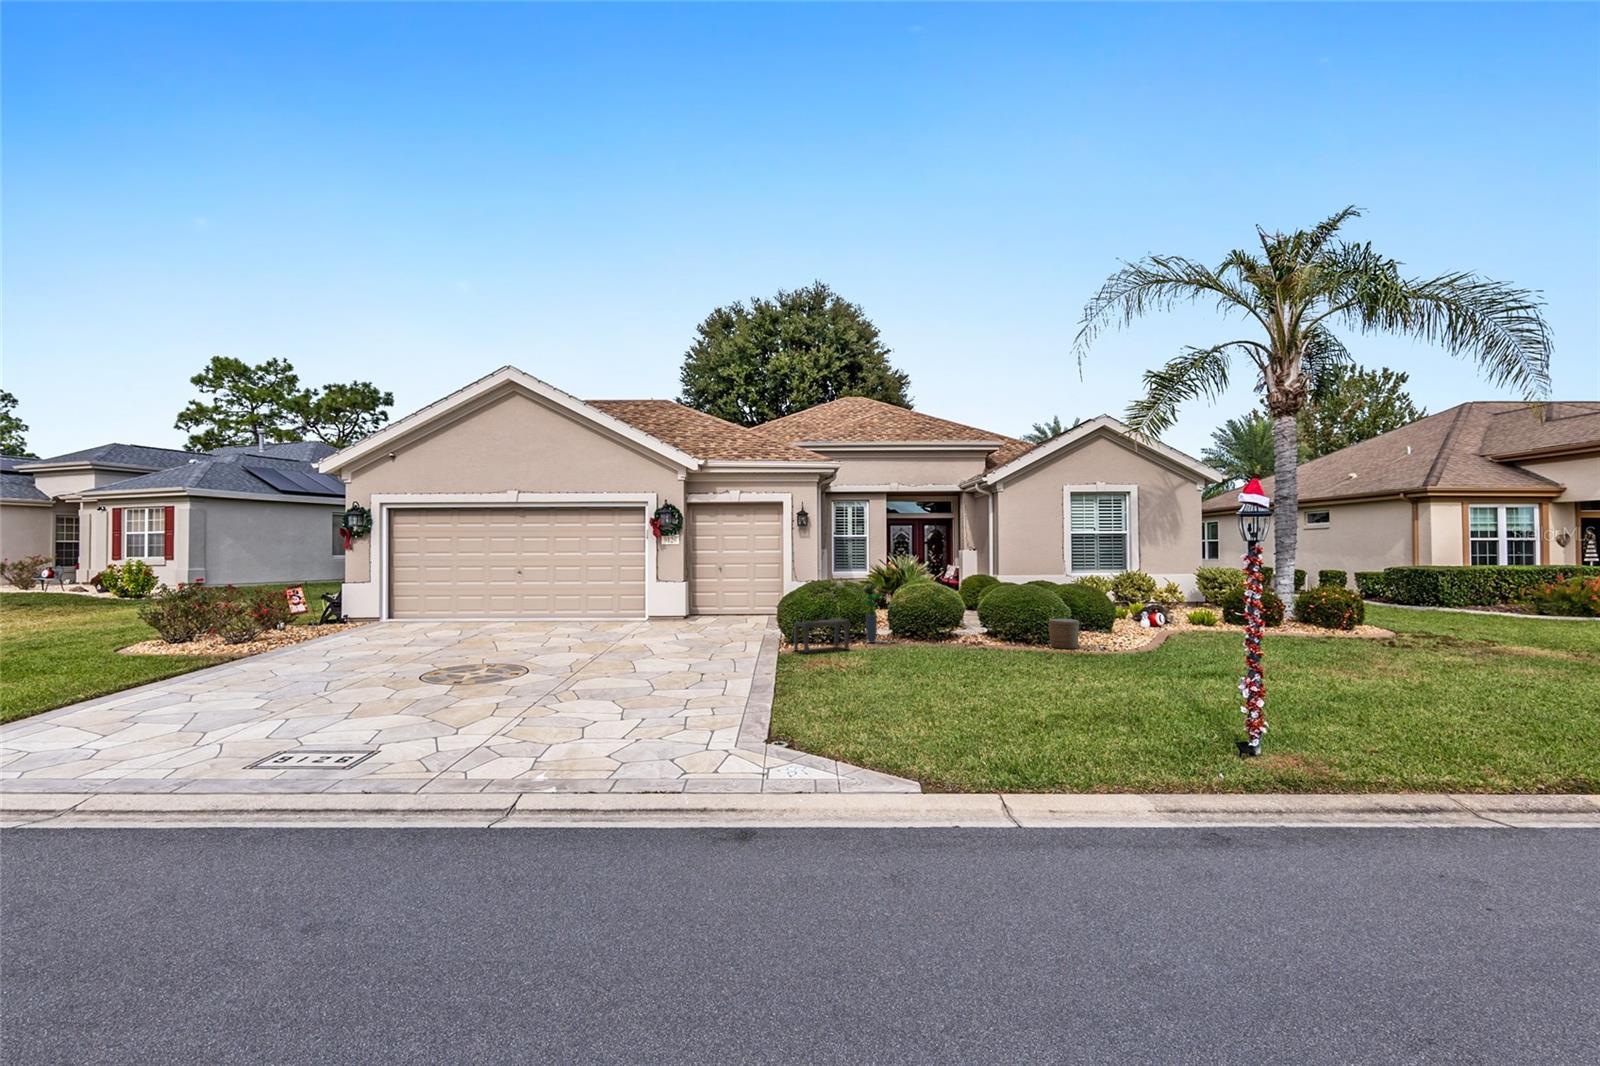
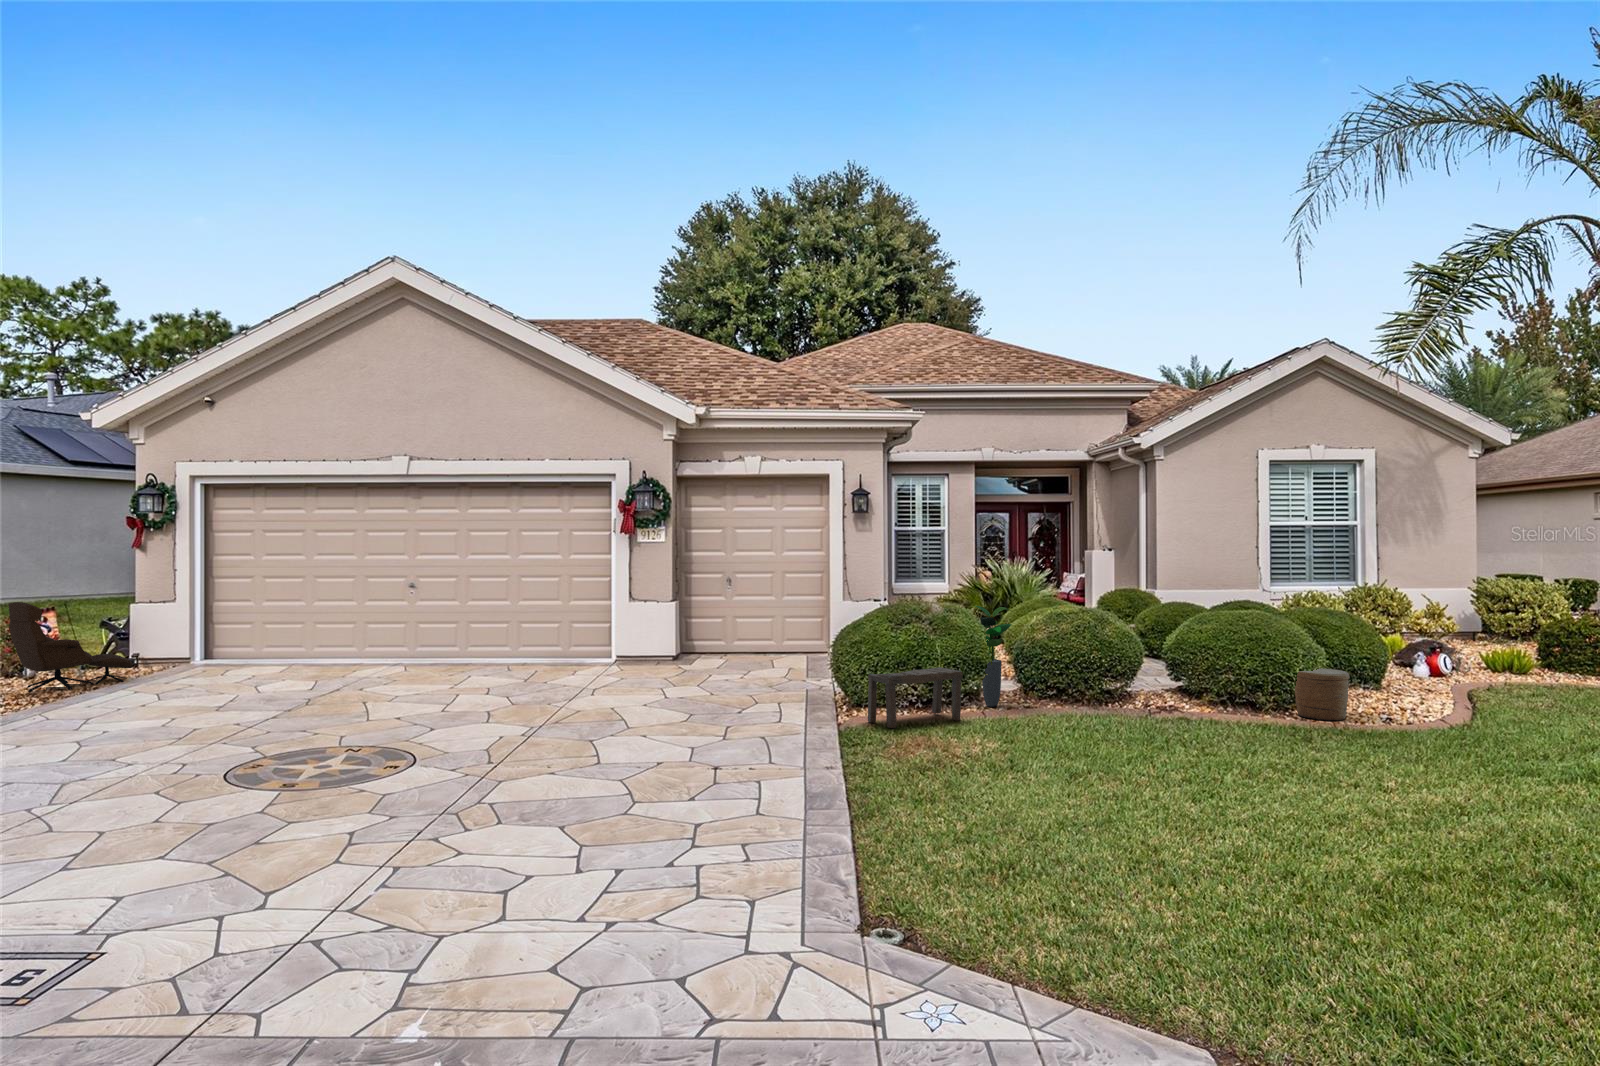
lounge chair: none [273,582,346,637] -> present [8,602,133,692]

